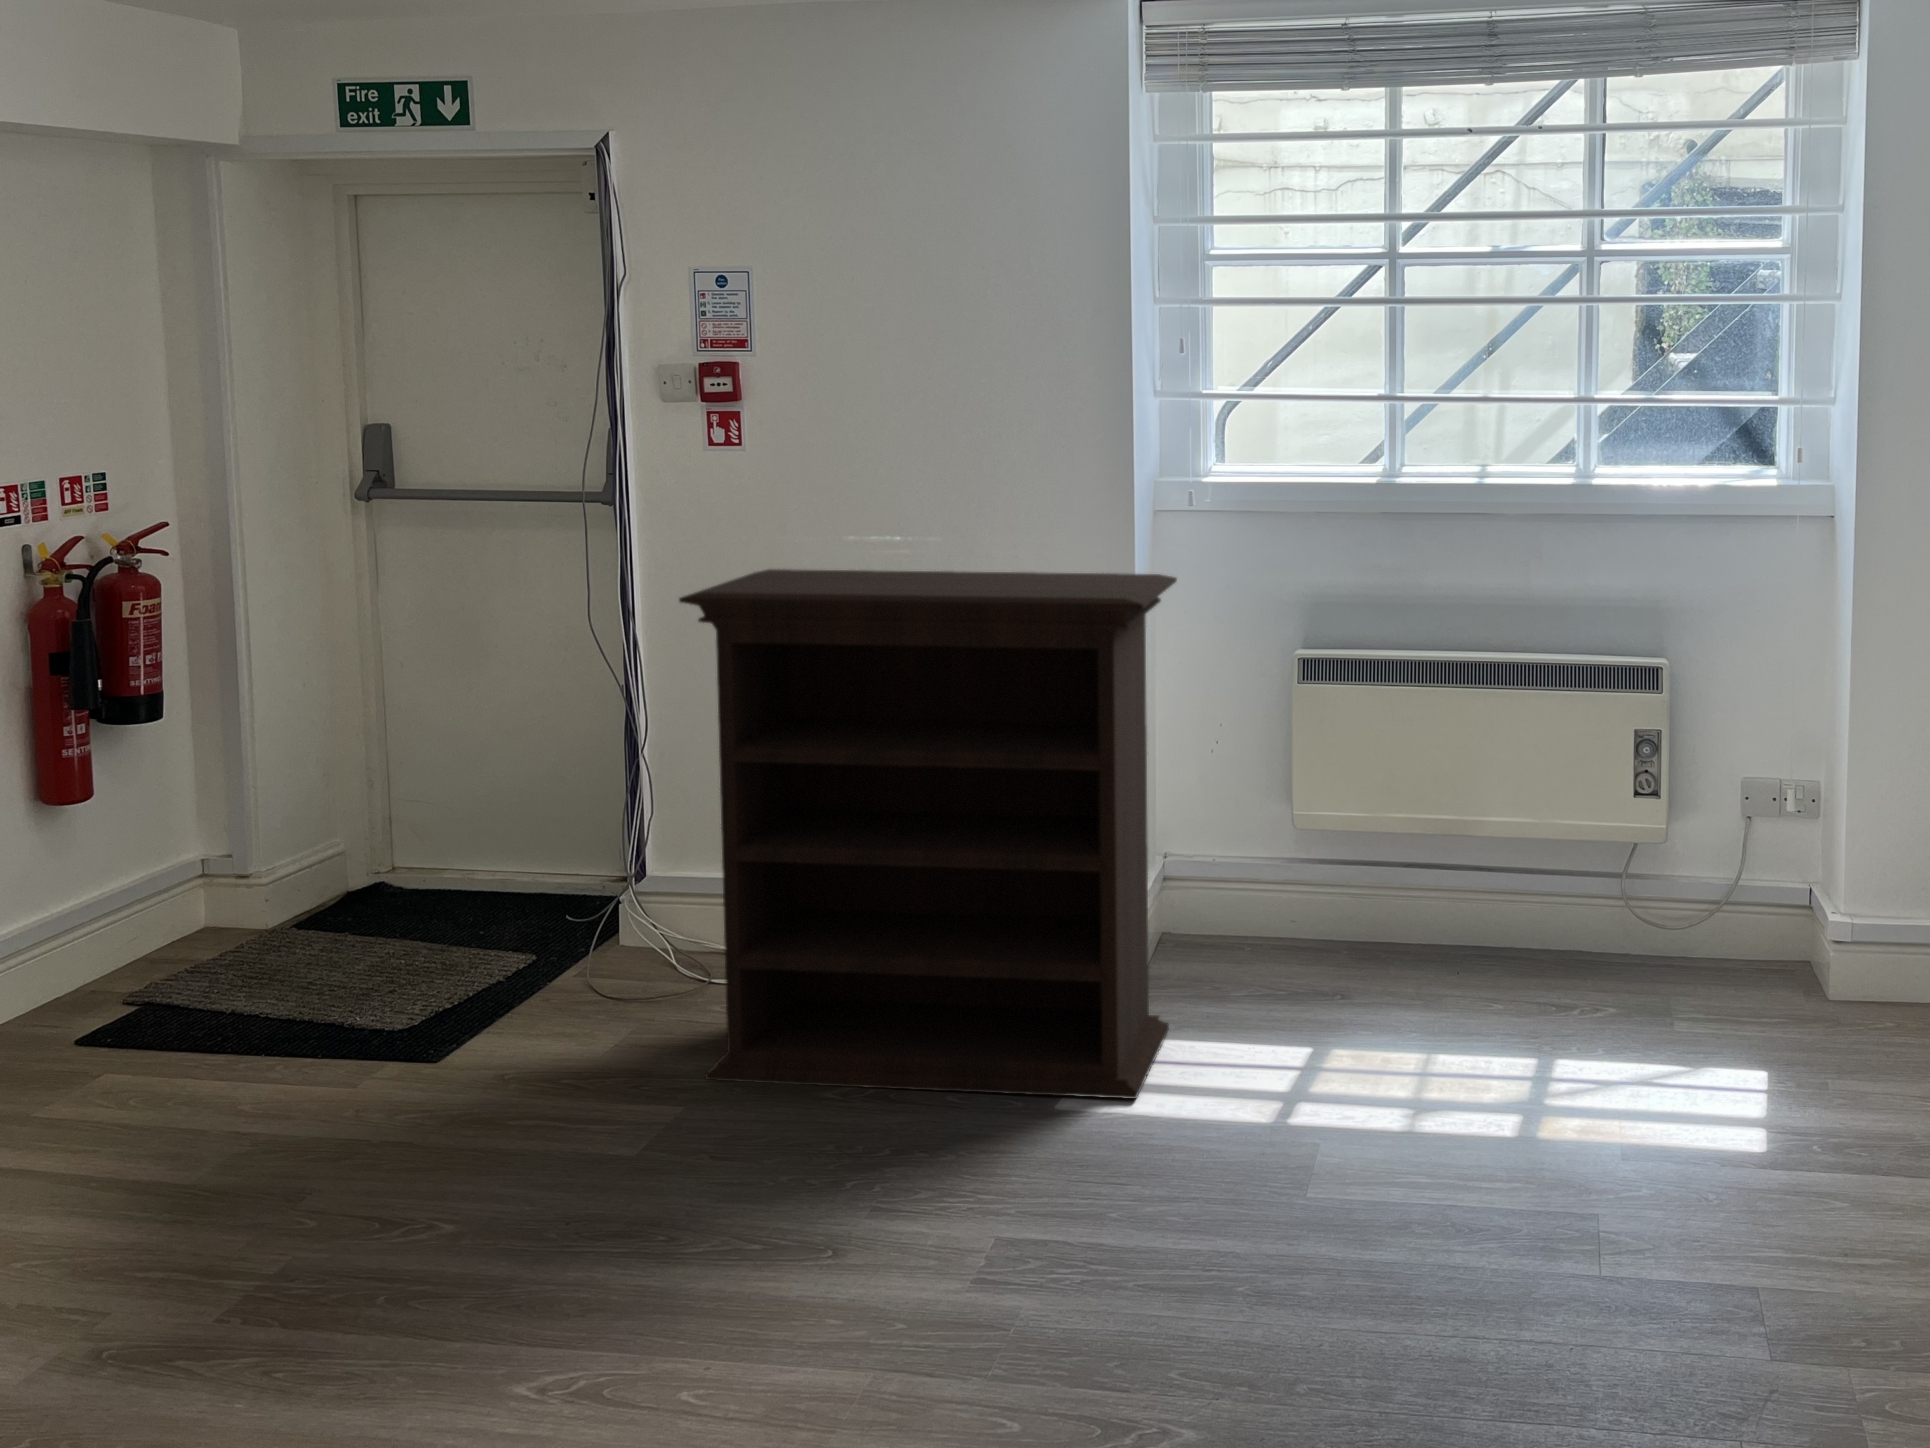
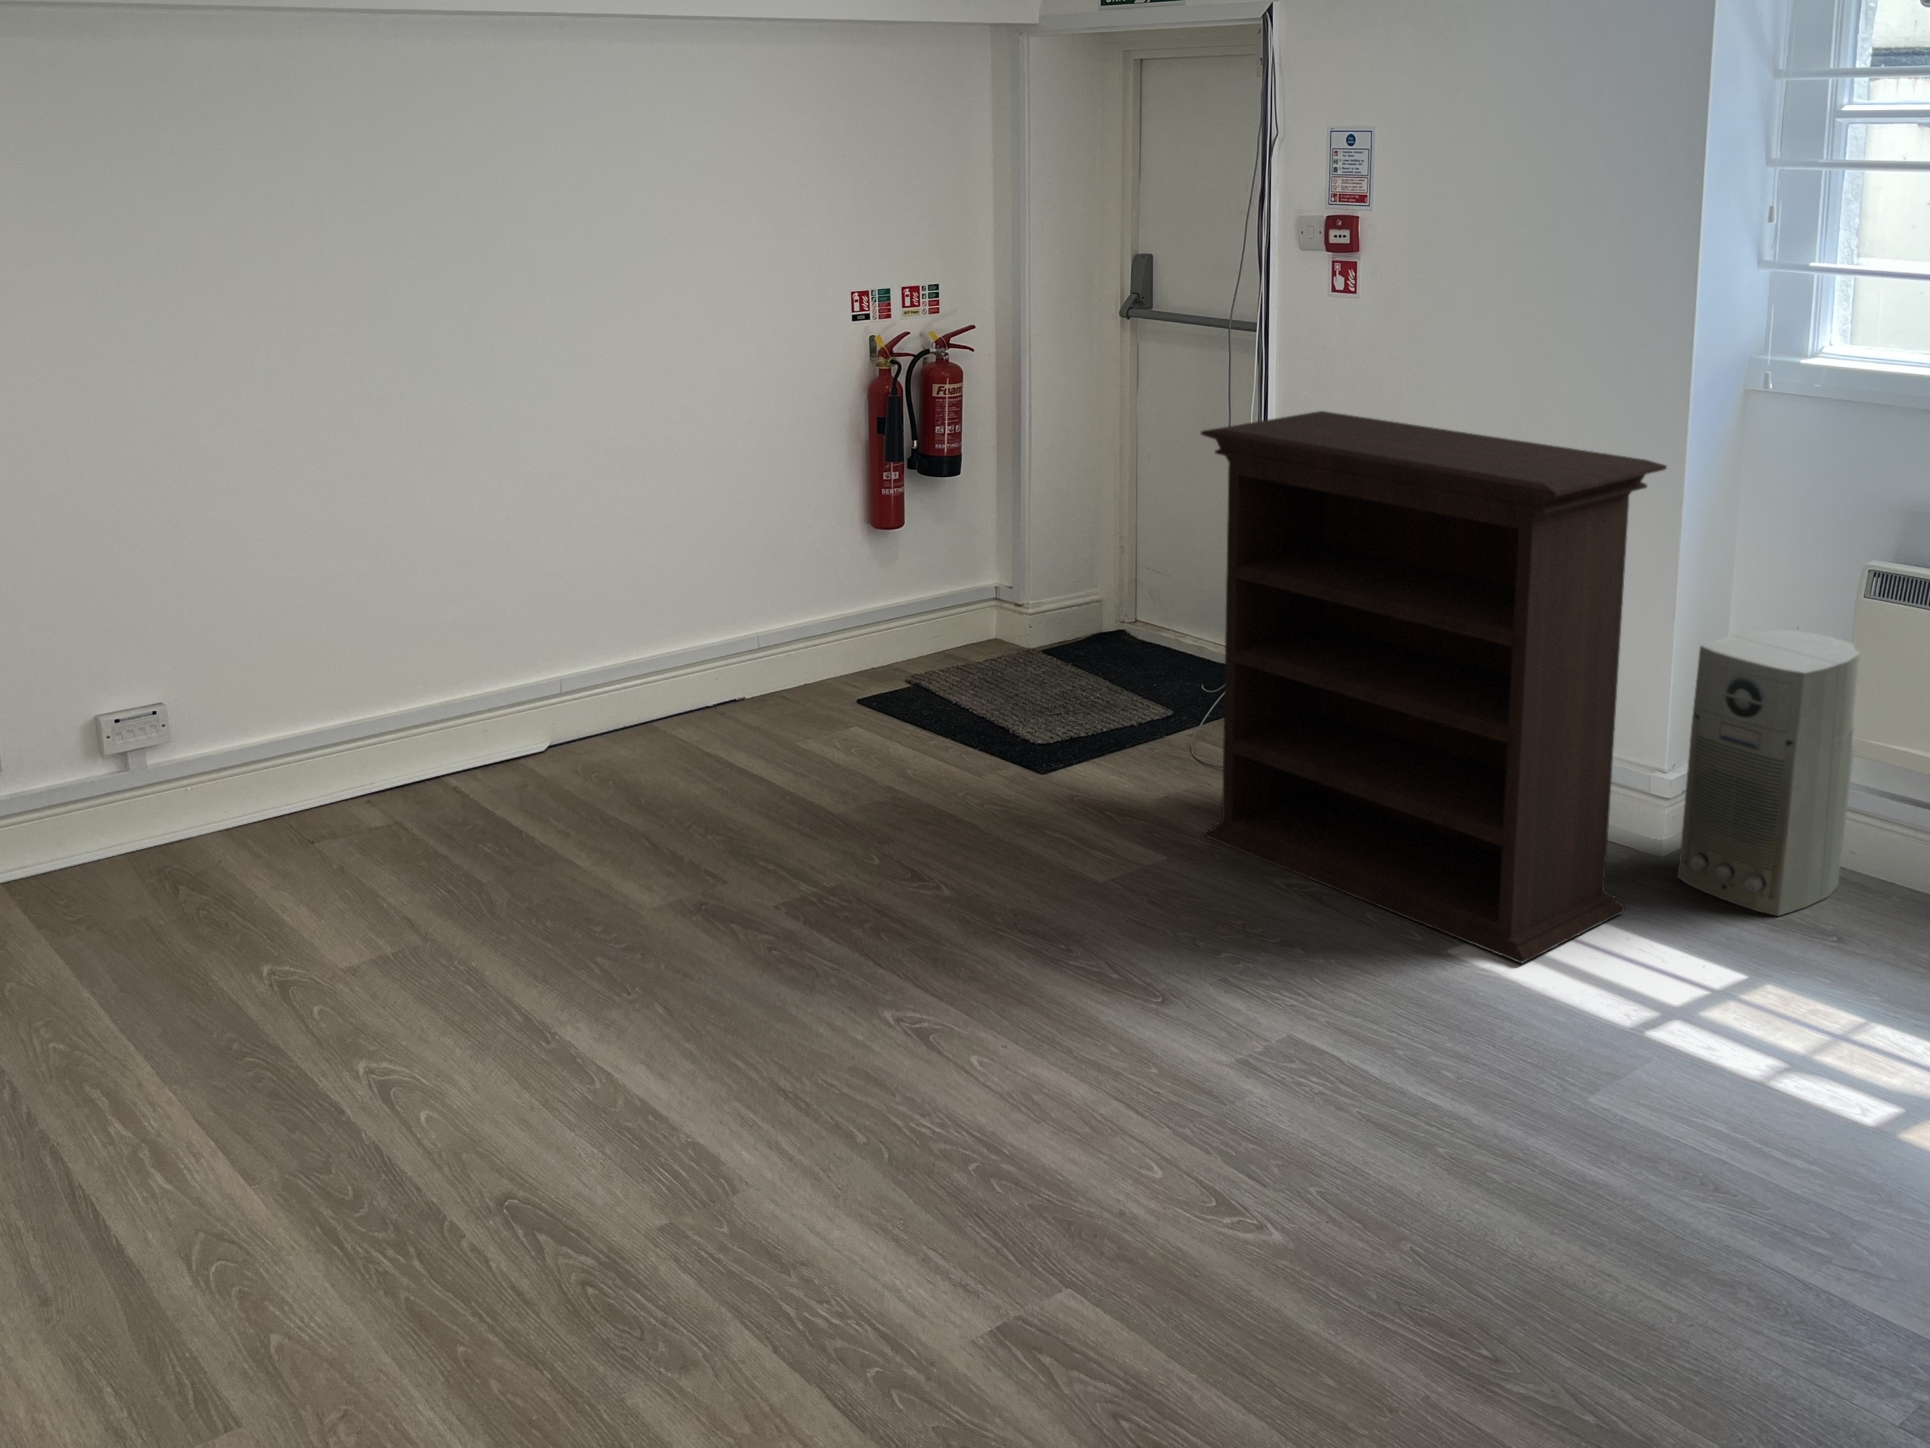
air purifier: none [1176,732,1301,999] -> present [1678,630,1859,916]

